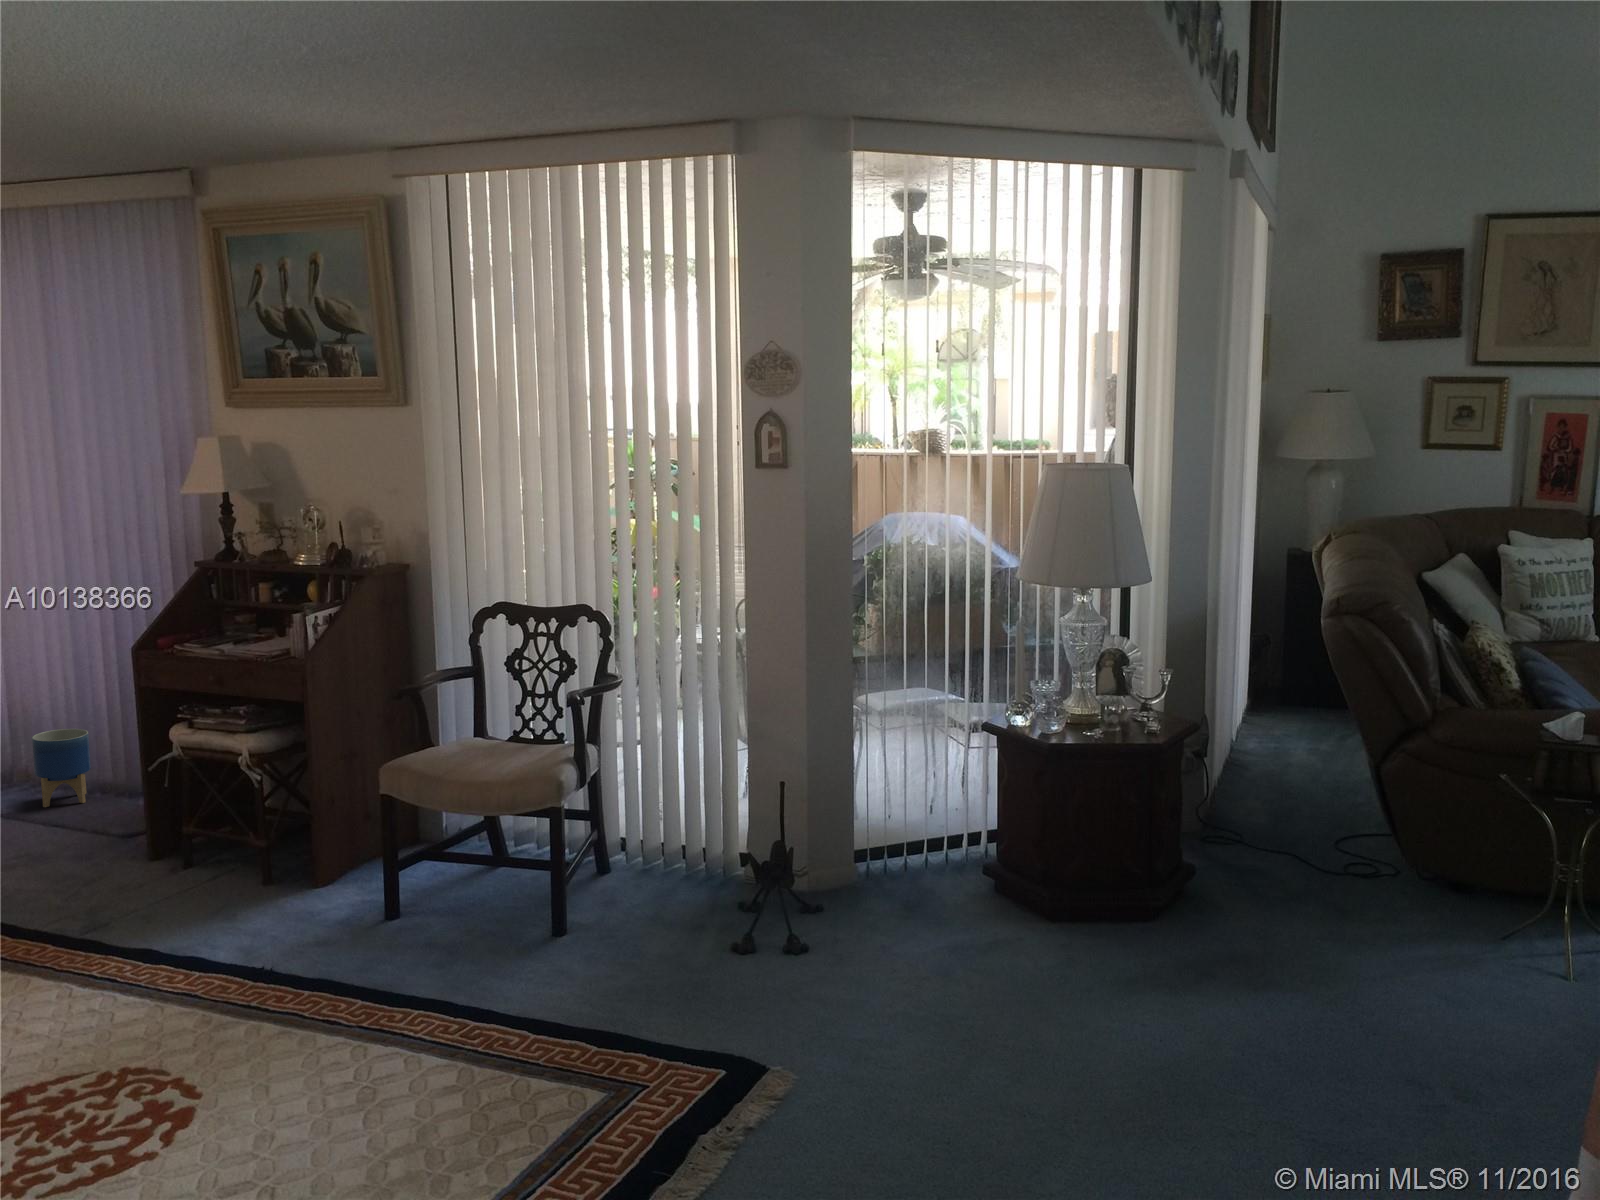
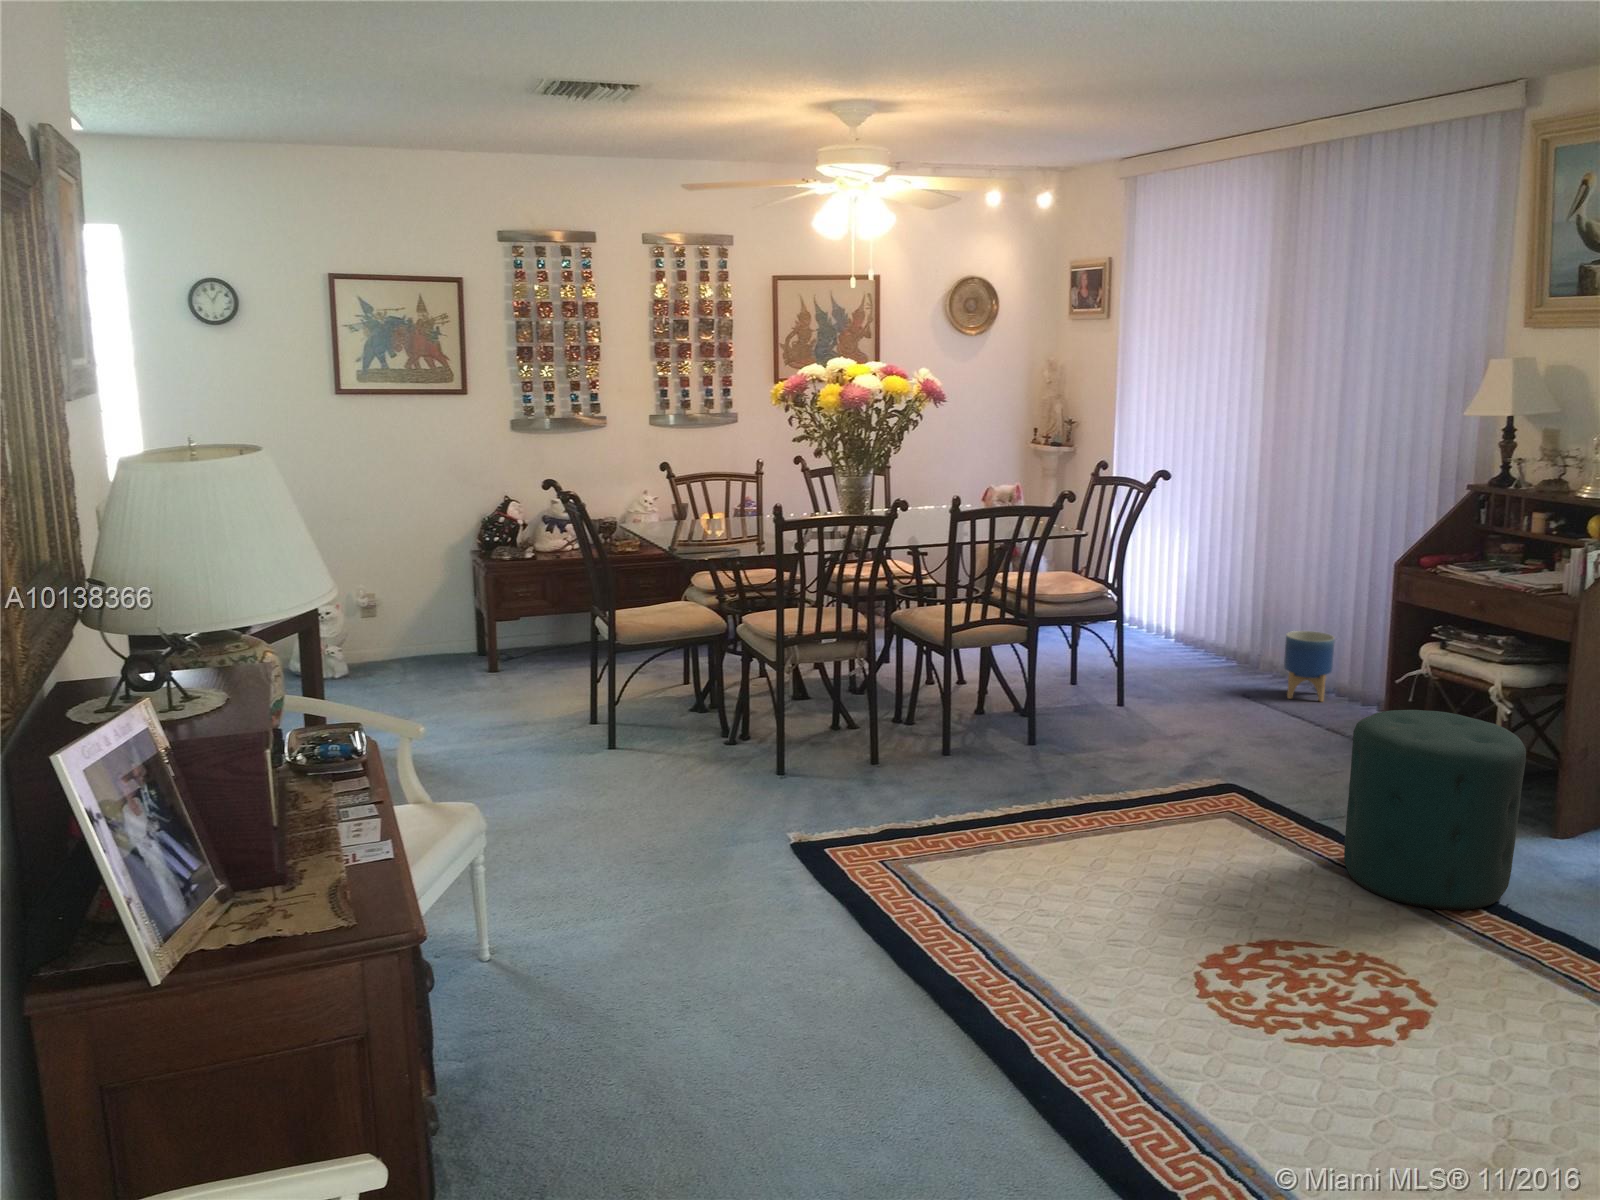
ottoman: none [93,793,272,999] -> present [1344,710,1526,910]

